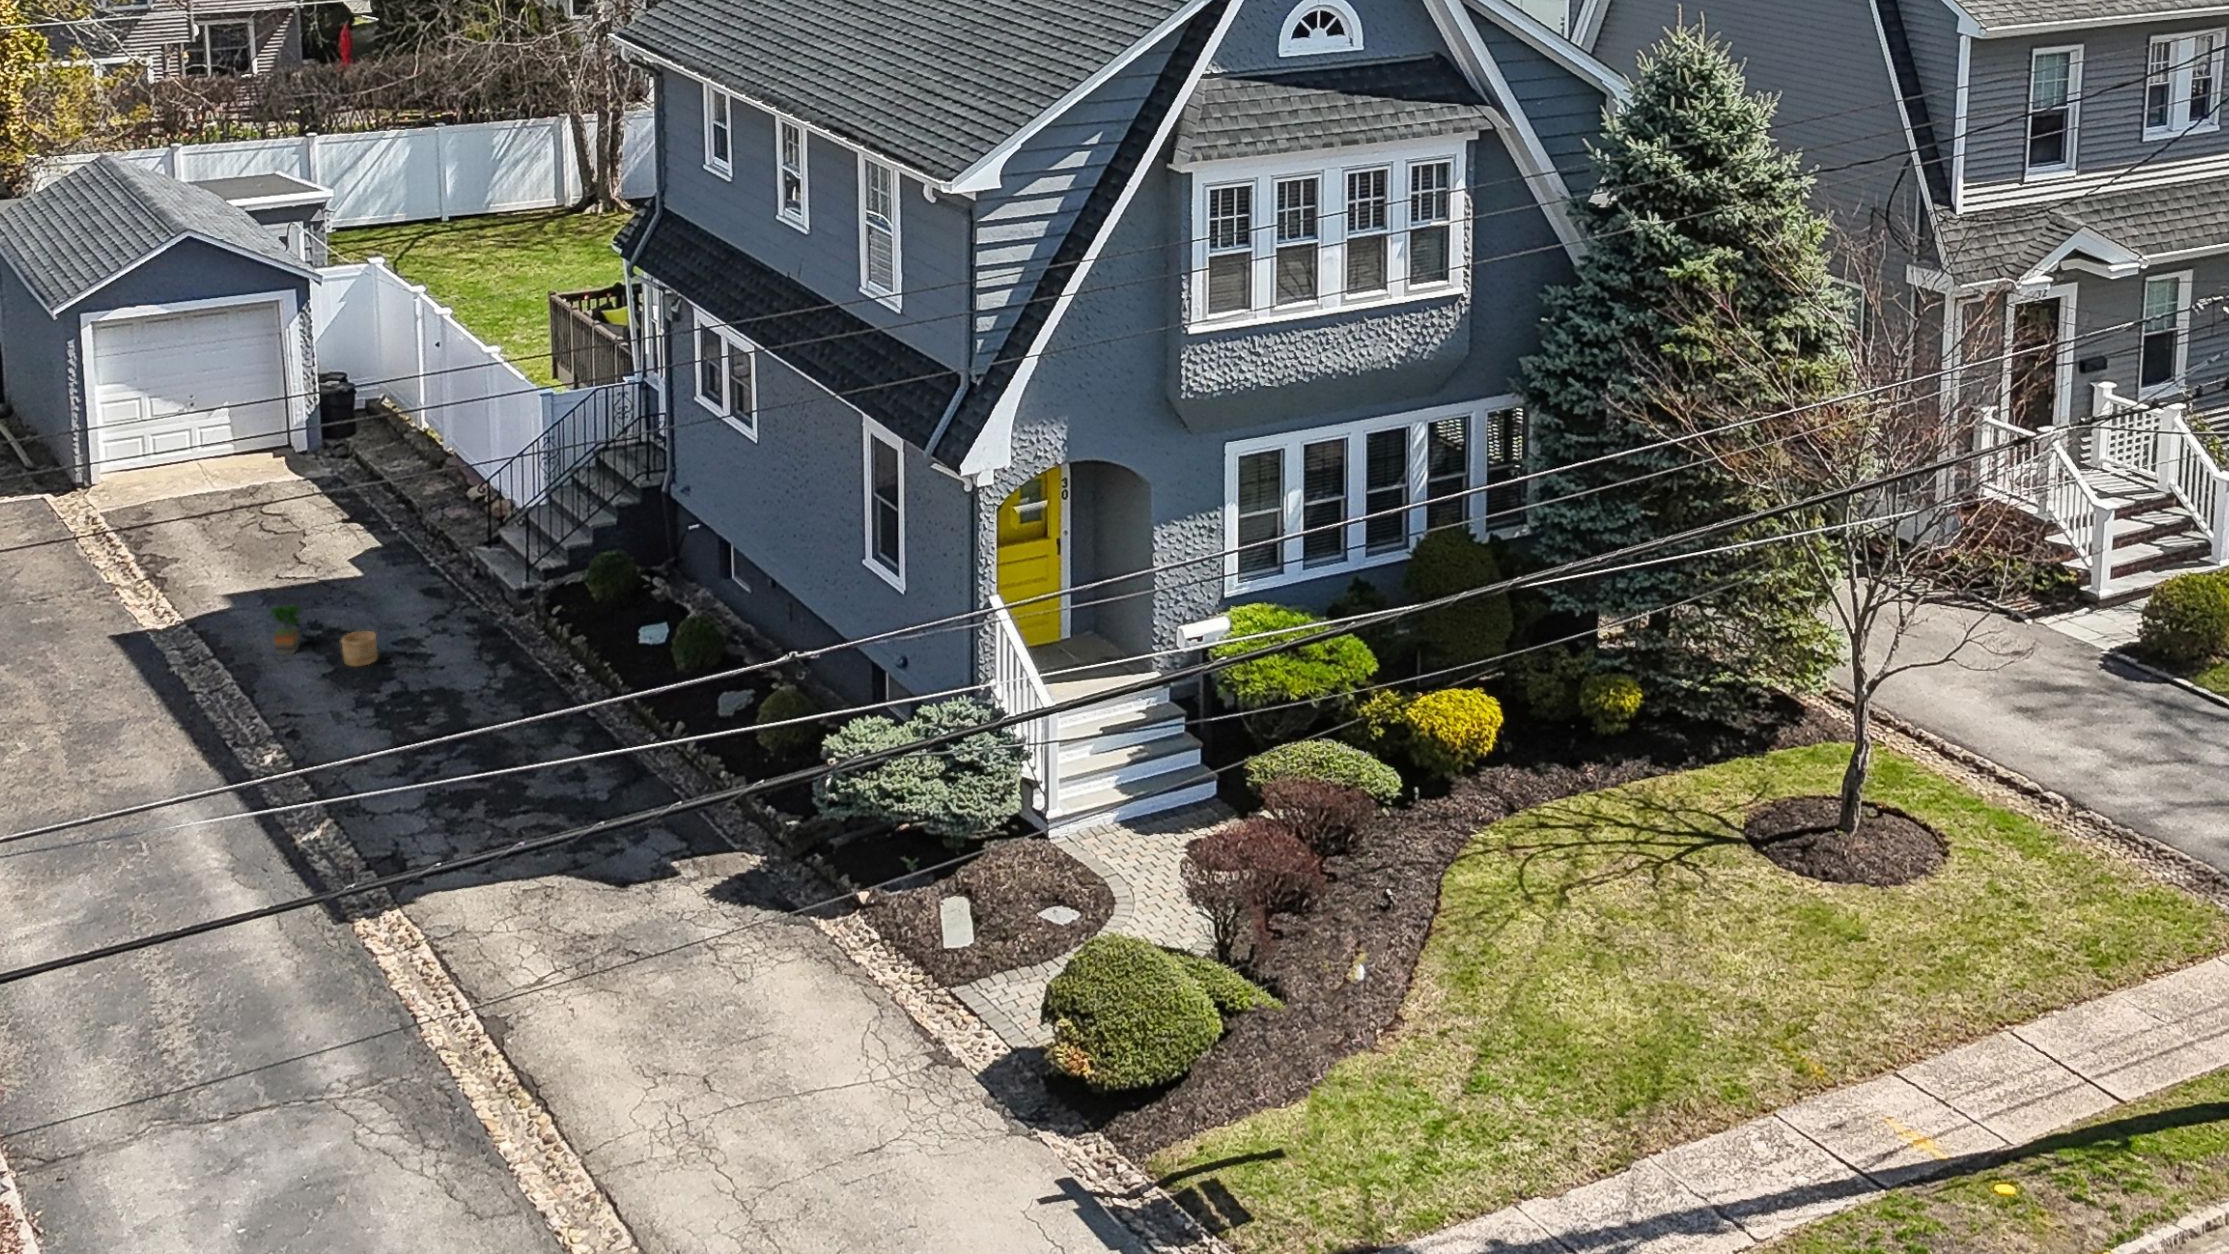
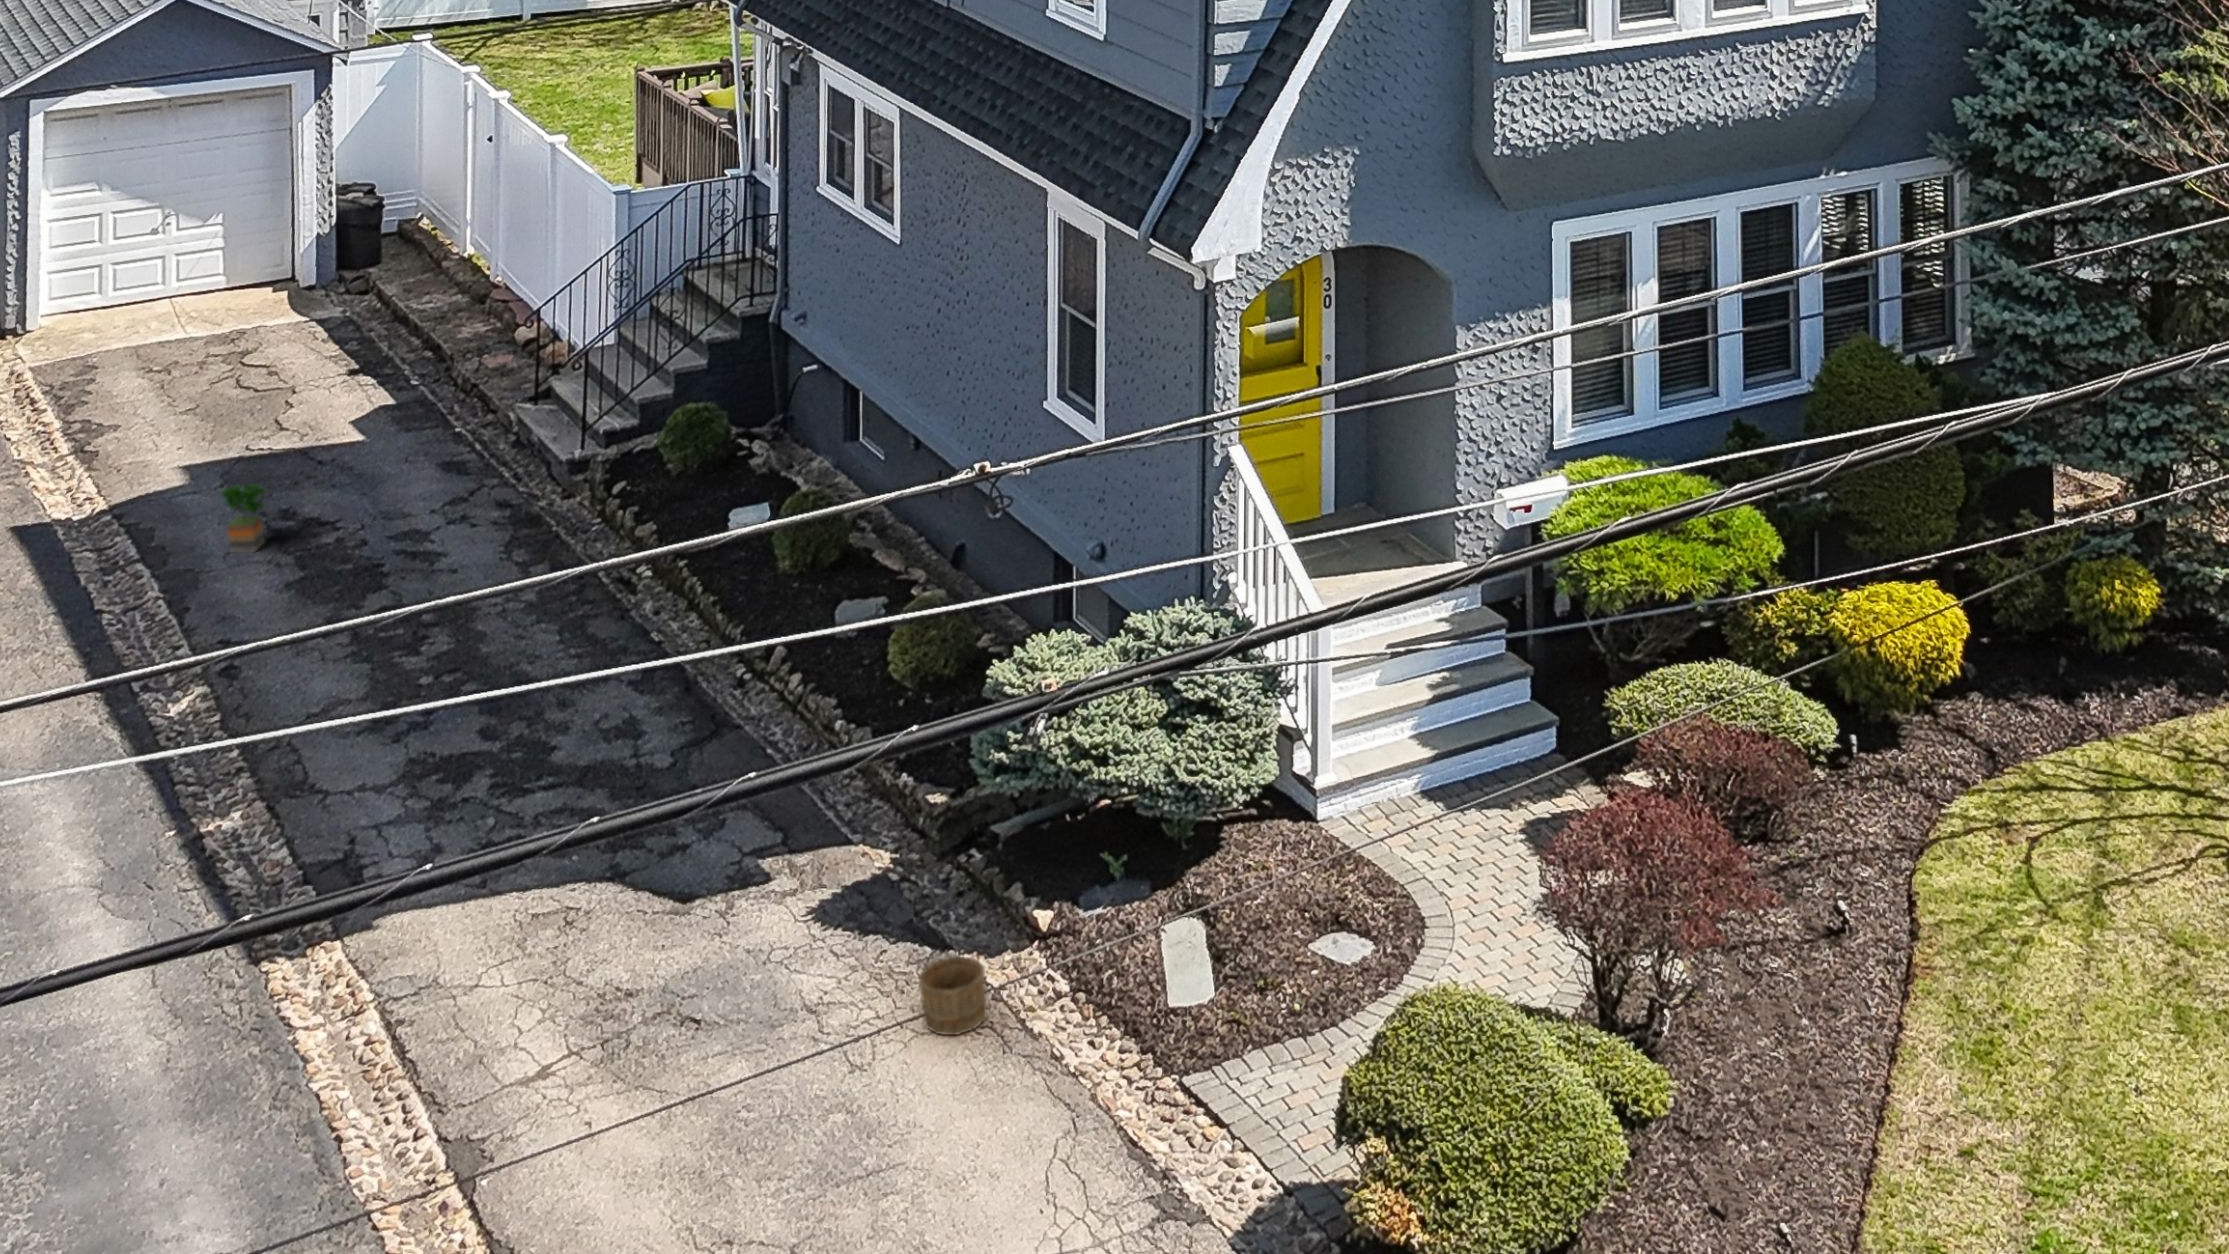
wooden bucket: present [341,631,377,667] -> present [918,957,987,1035]

